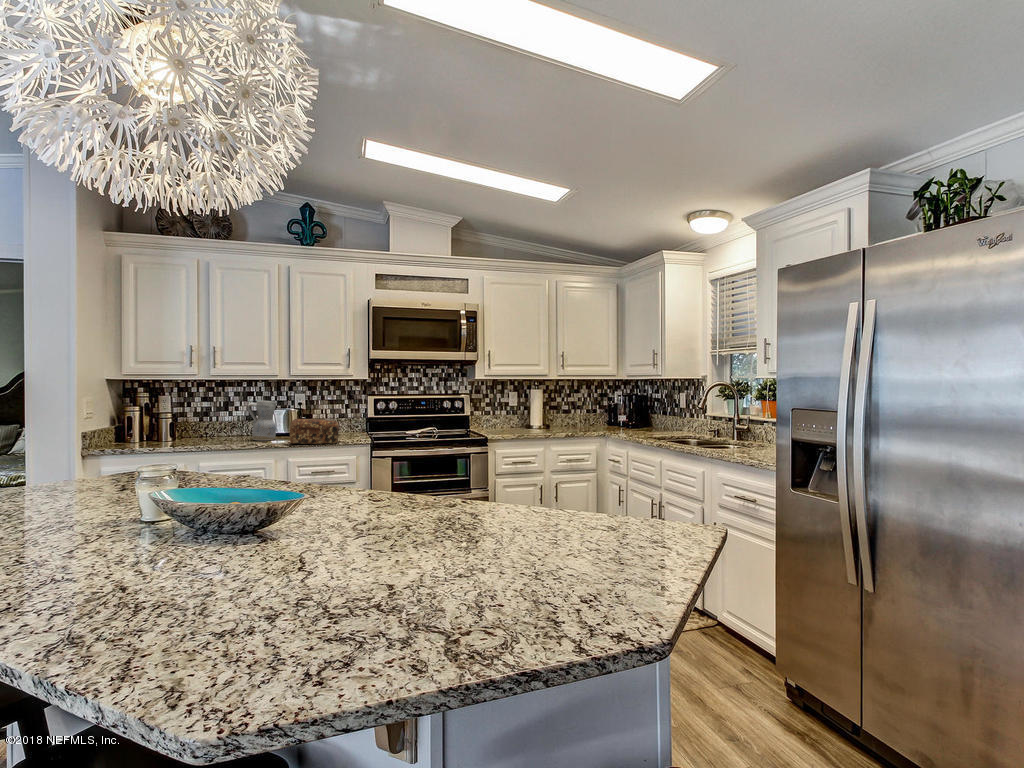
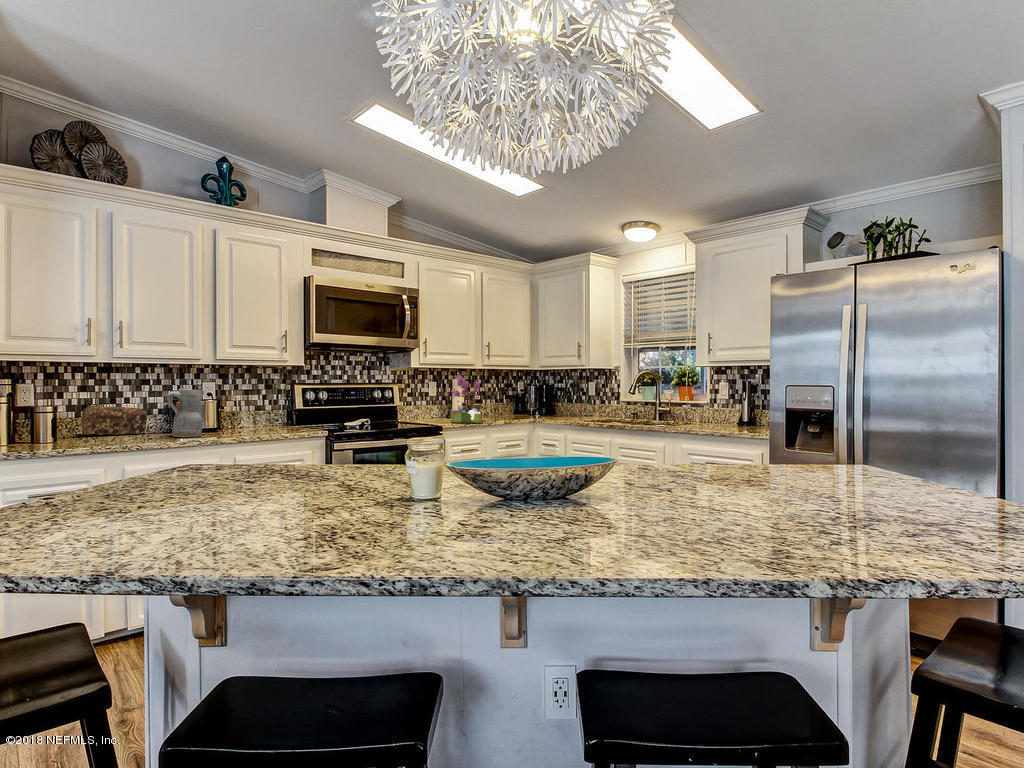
flower arrangement: none [512,385,548,435] -> present [451,374,482,423]
bread loaf: present [290,419,339,444] -> present [81,406,147,435]

